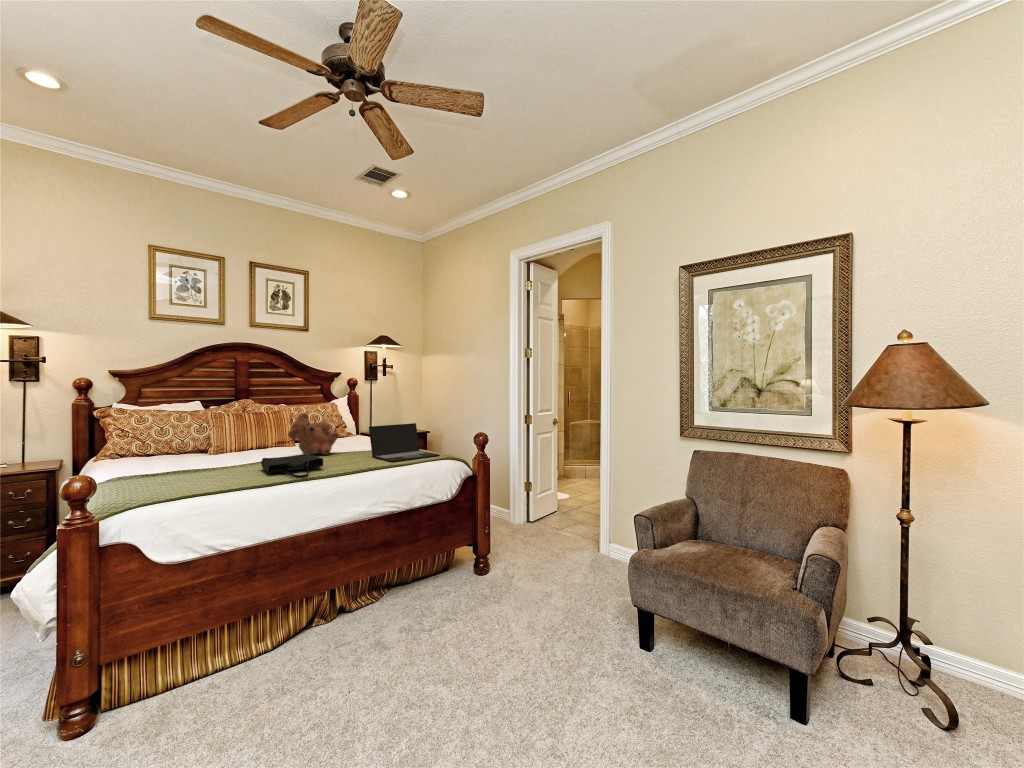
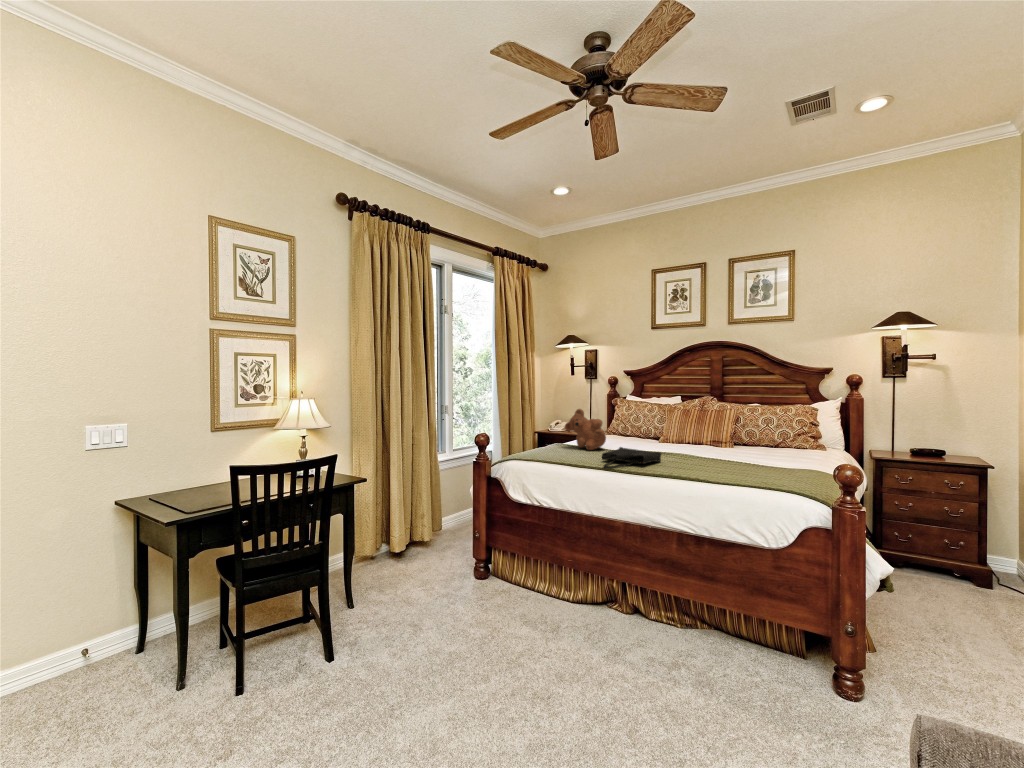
teddy bear: present [288,413,339,455] -> present [565,409,606,450]
laptop: present [369,423,439,462] -> none [717,432,803,486]

